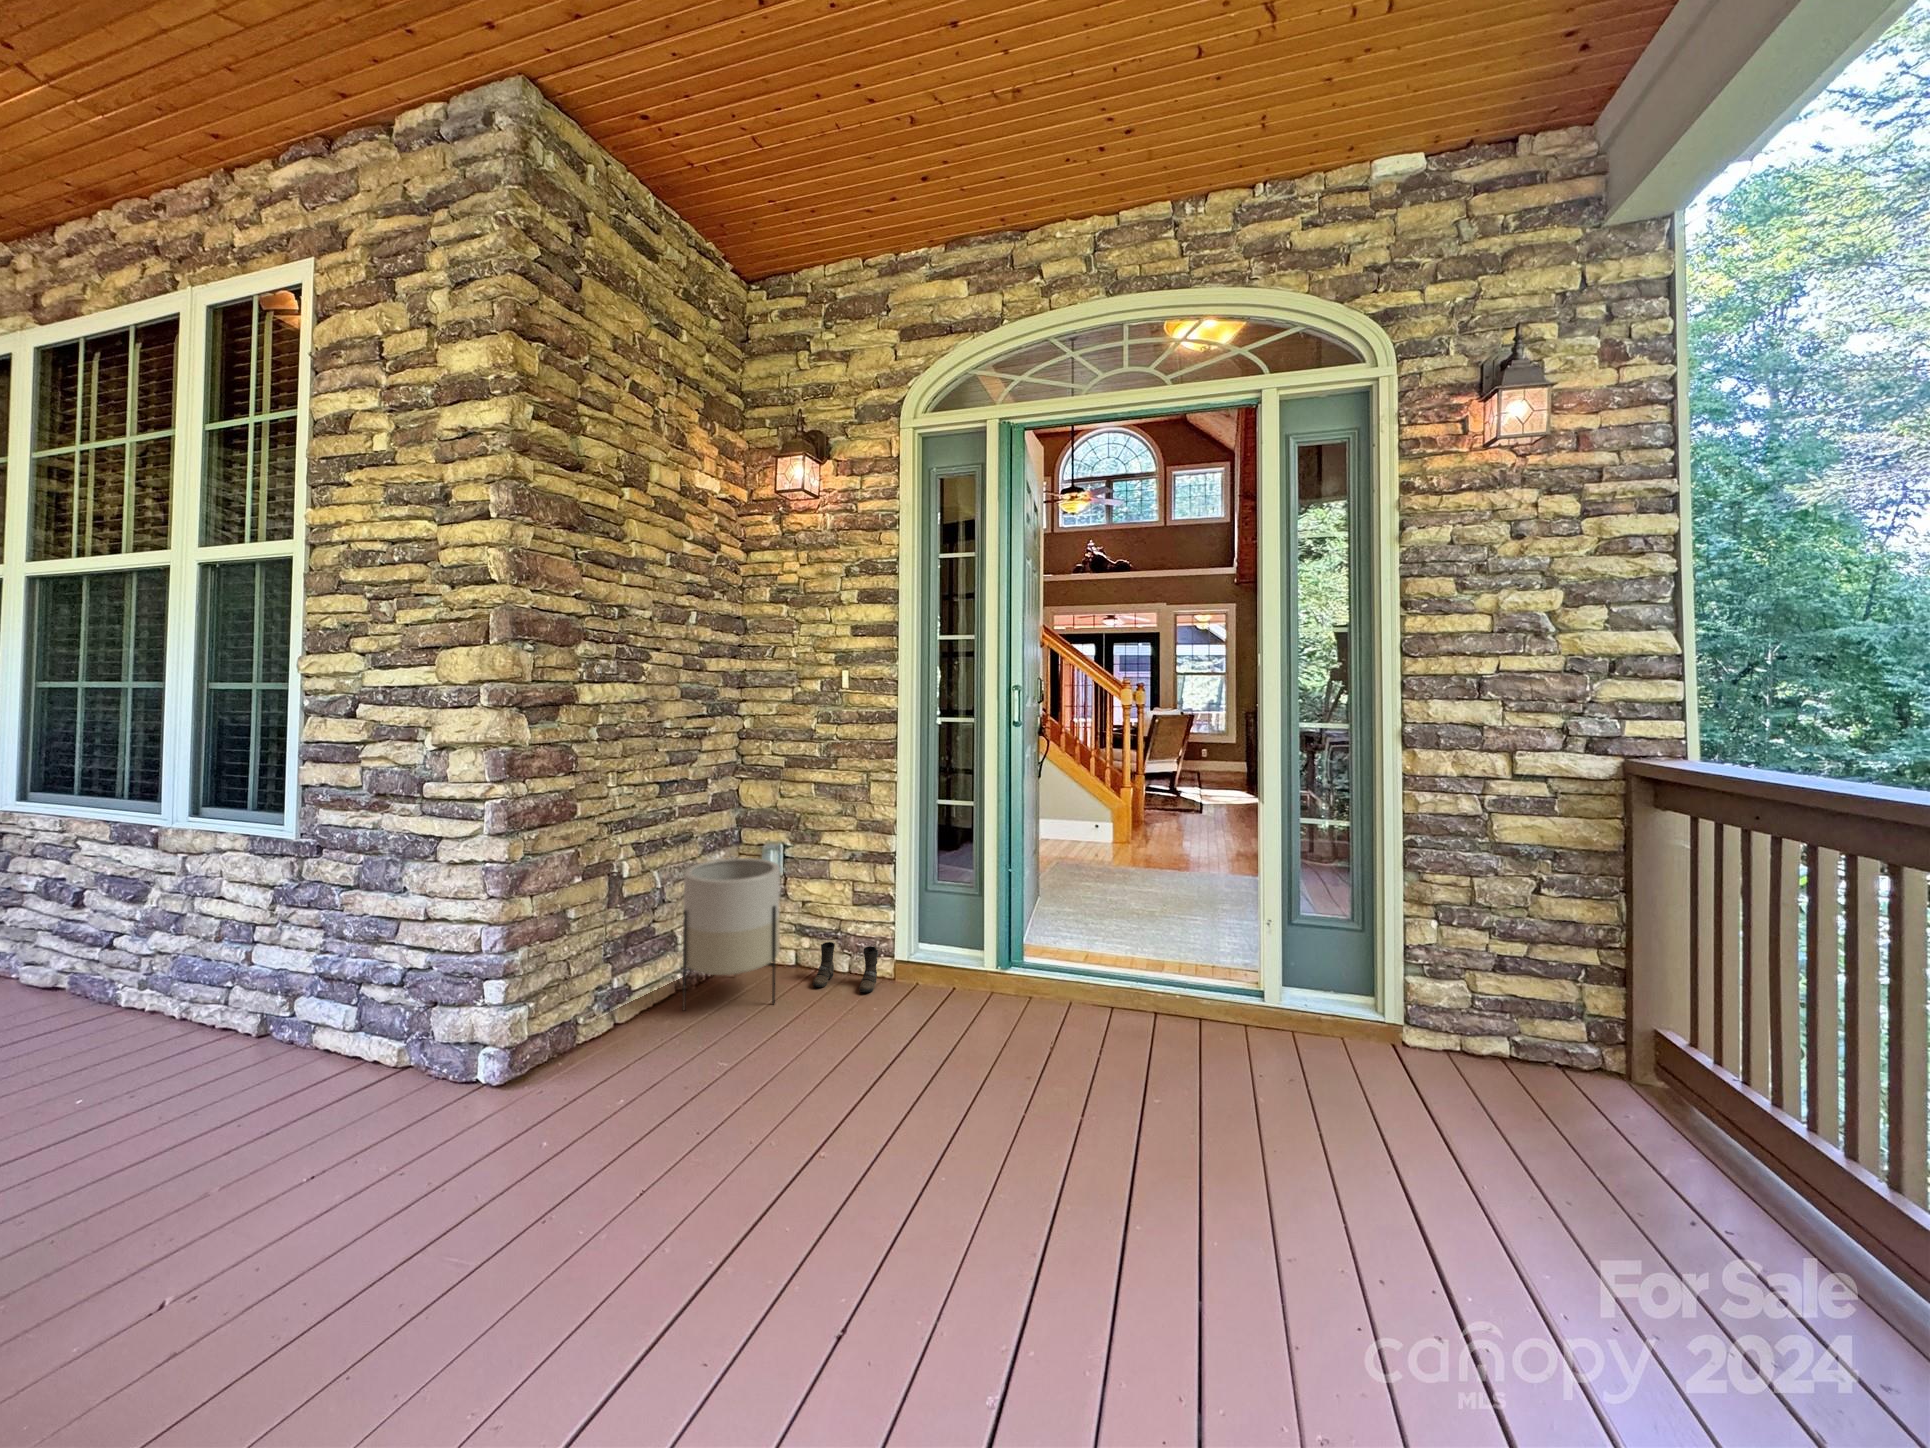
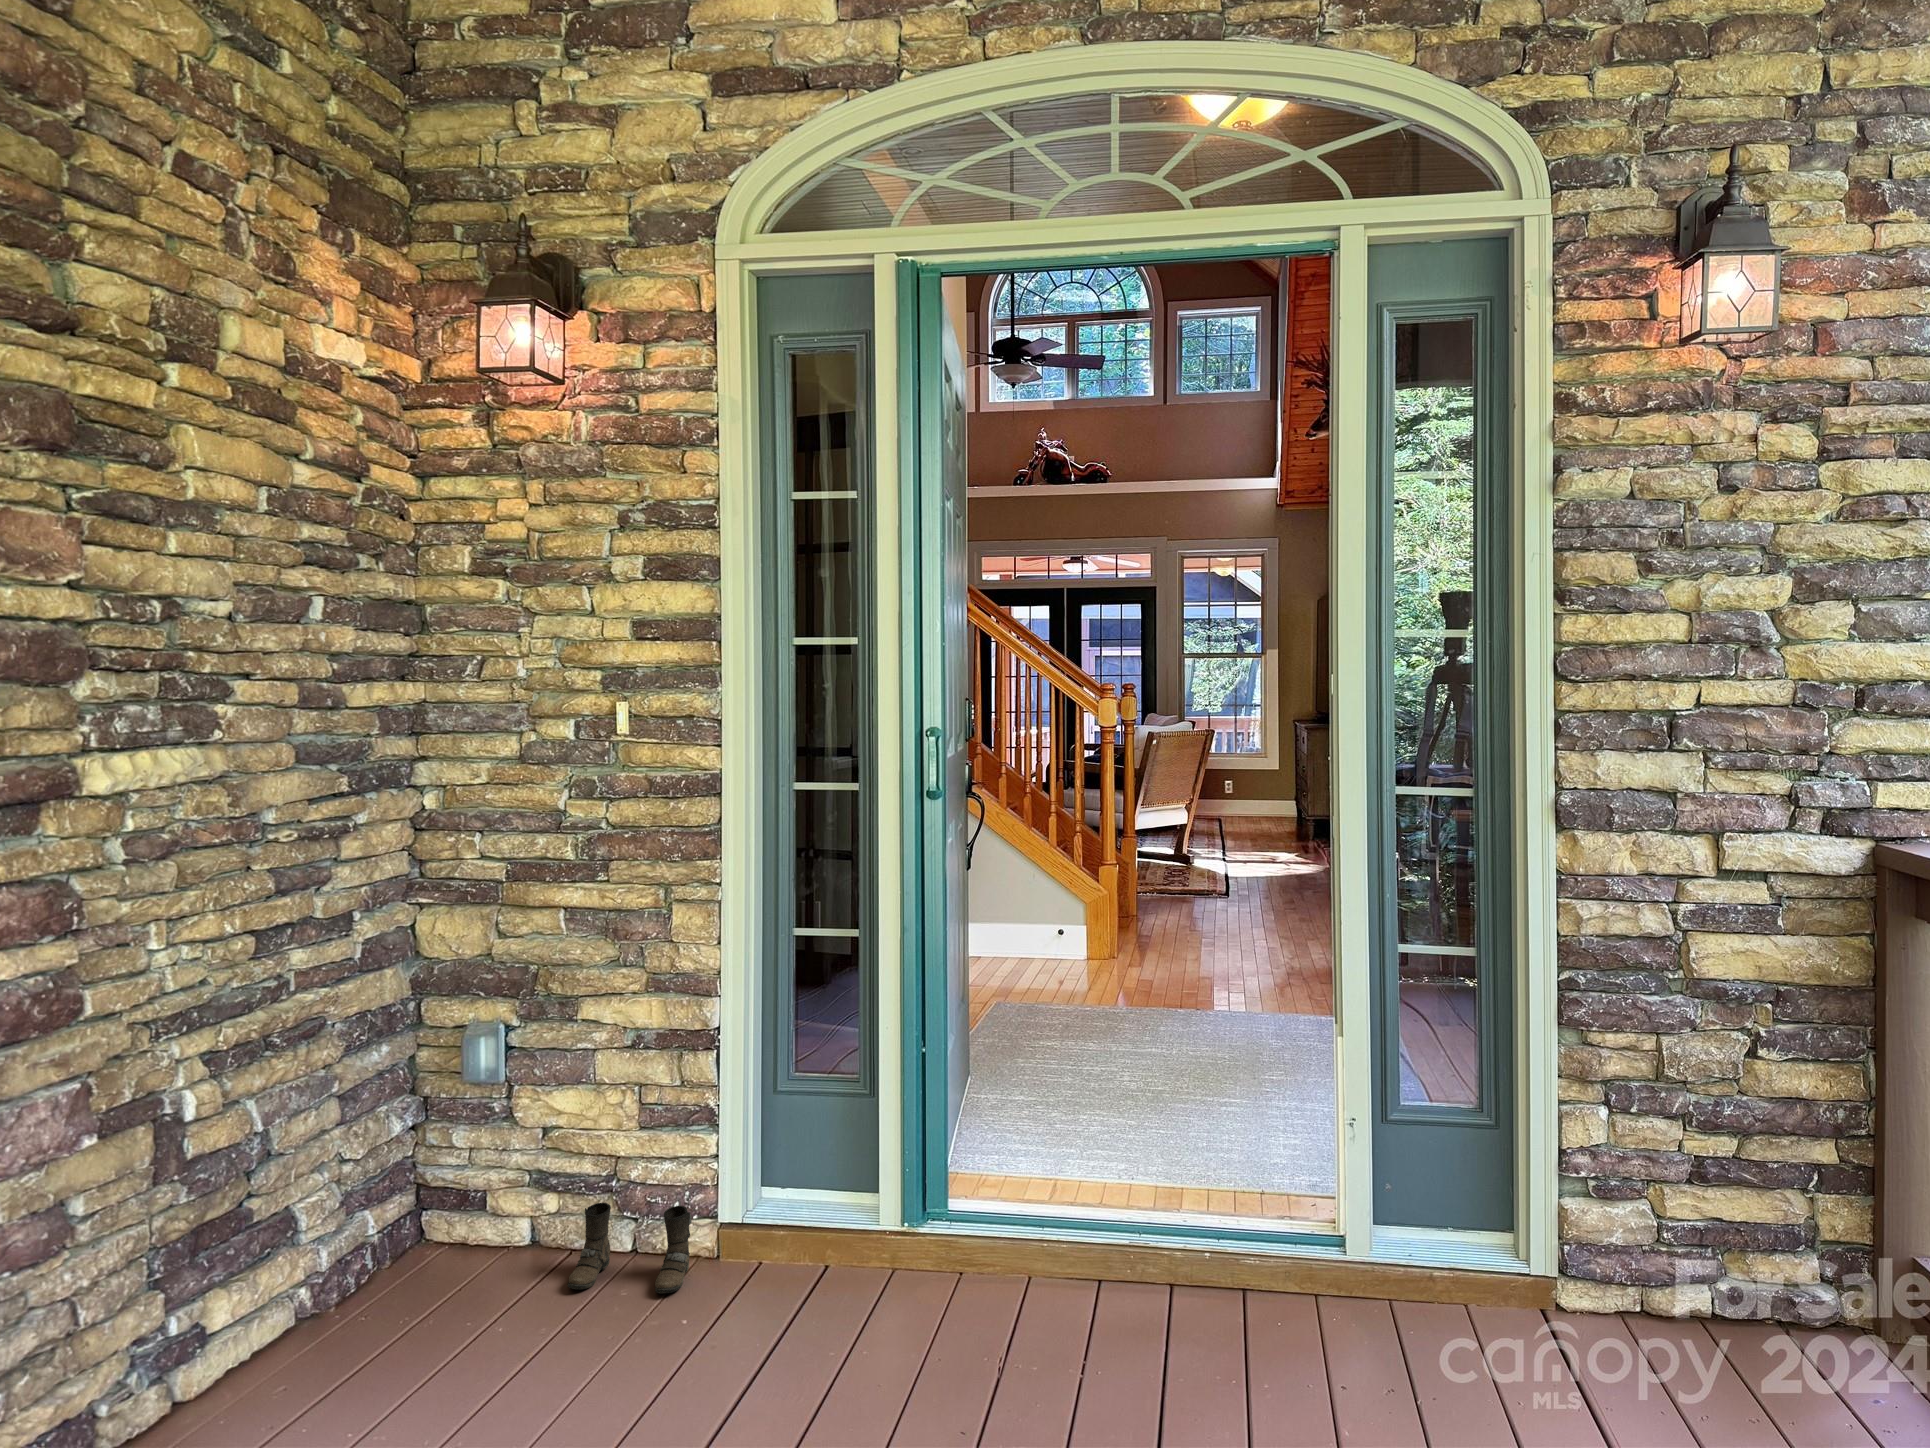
planter: present [683,858,780,1010] -> none [305,1059,499,1365]

